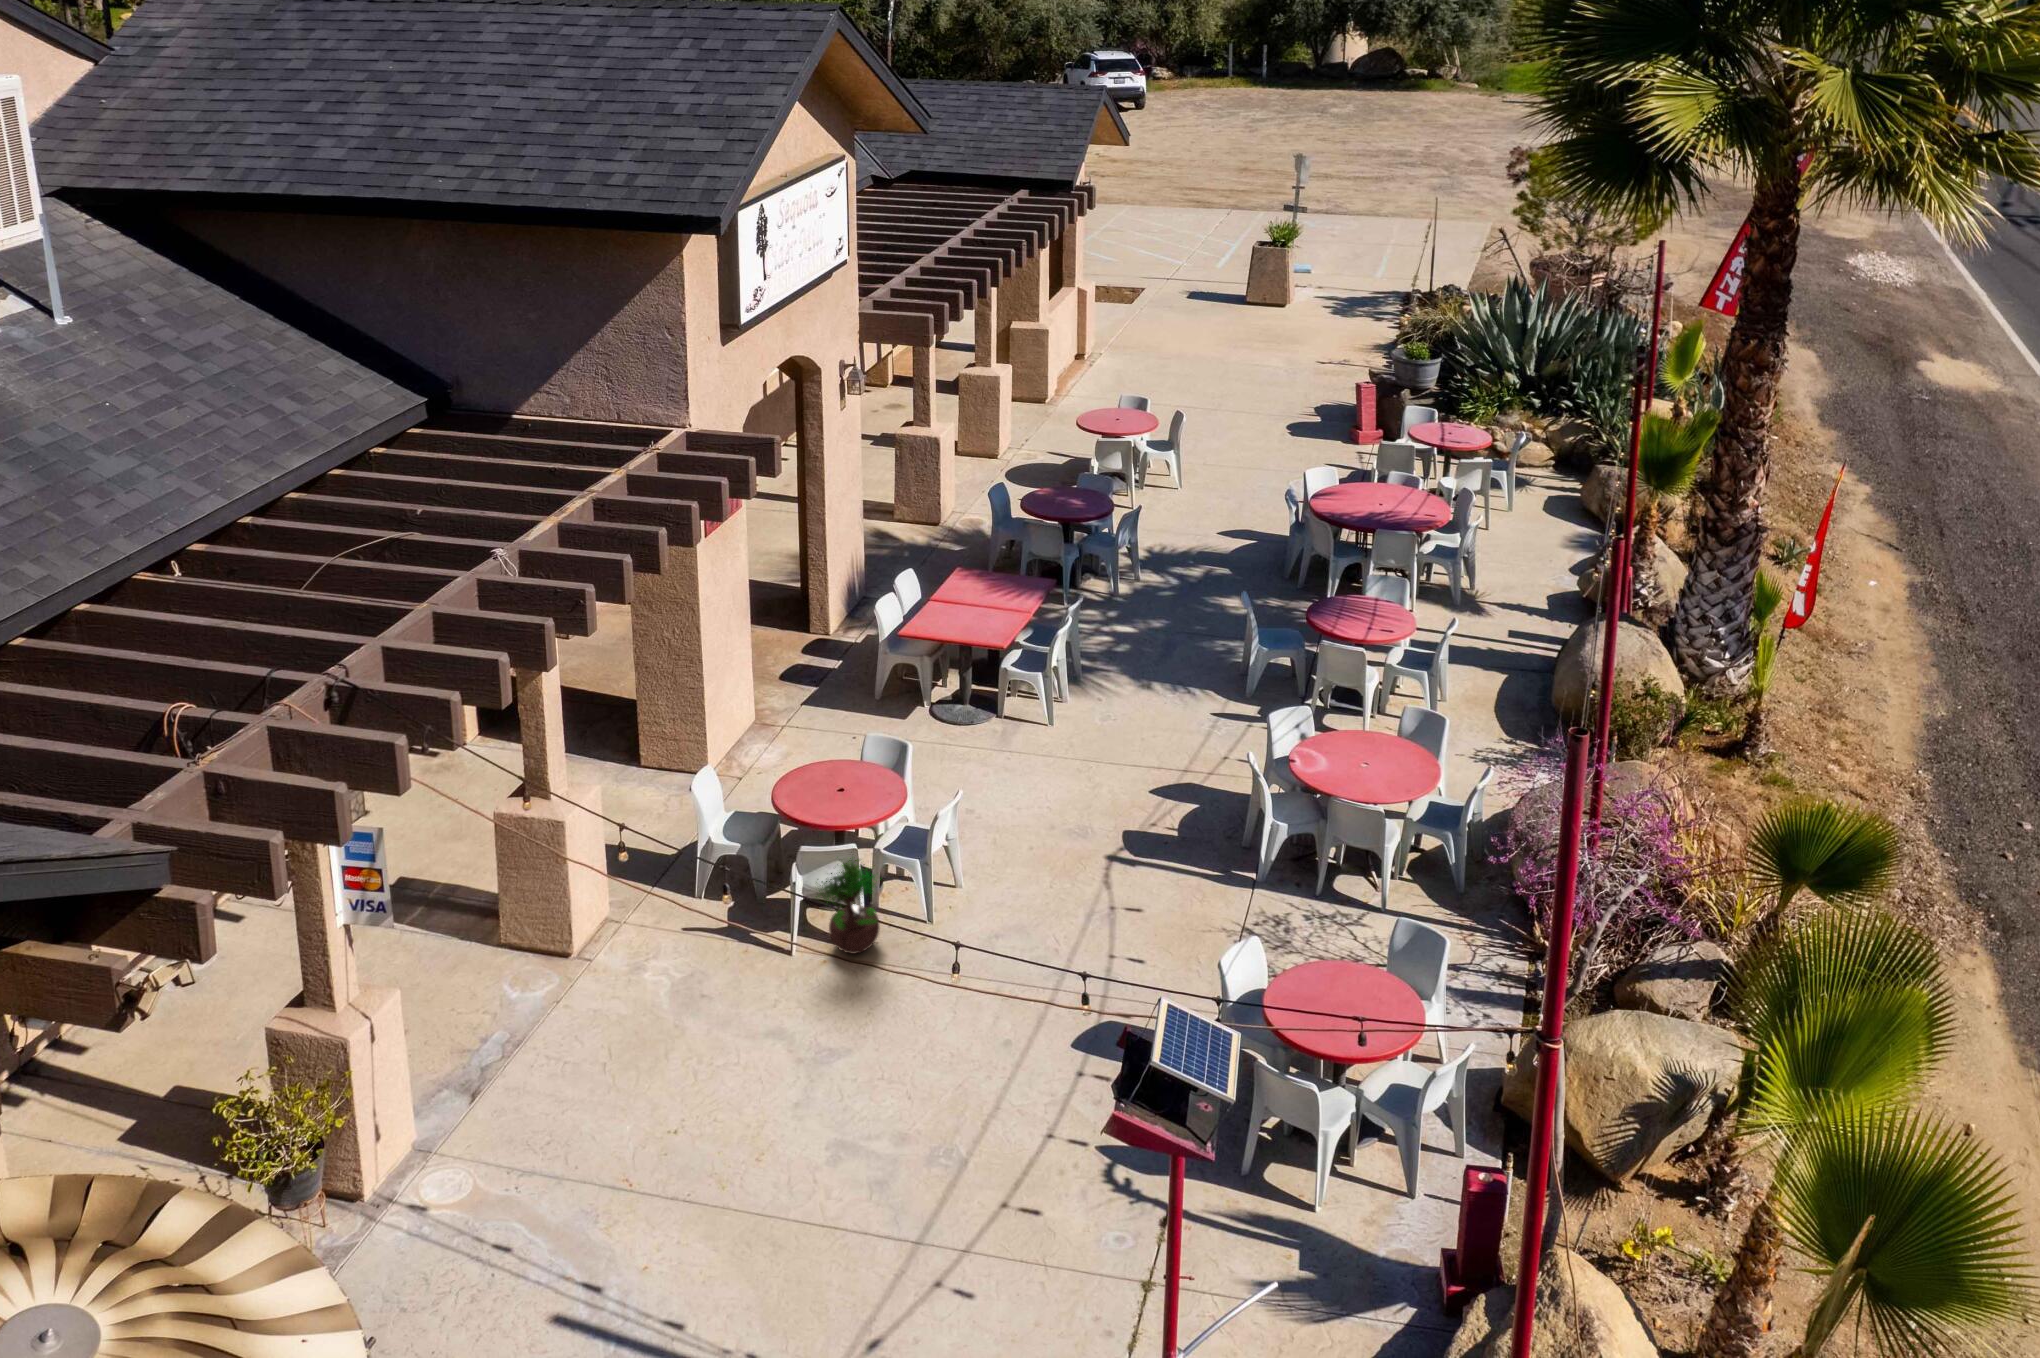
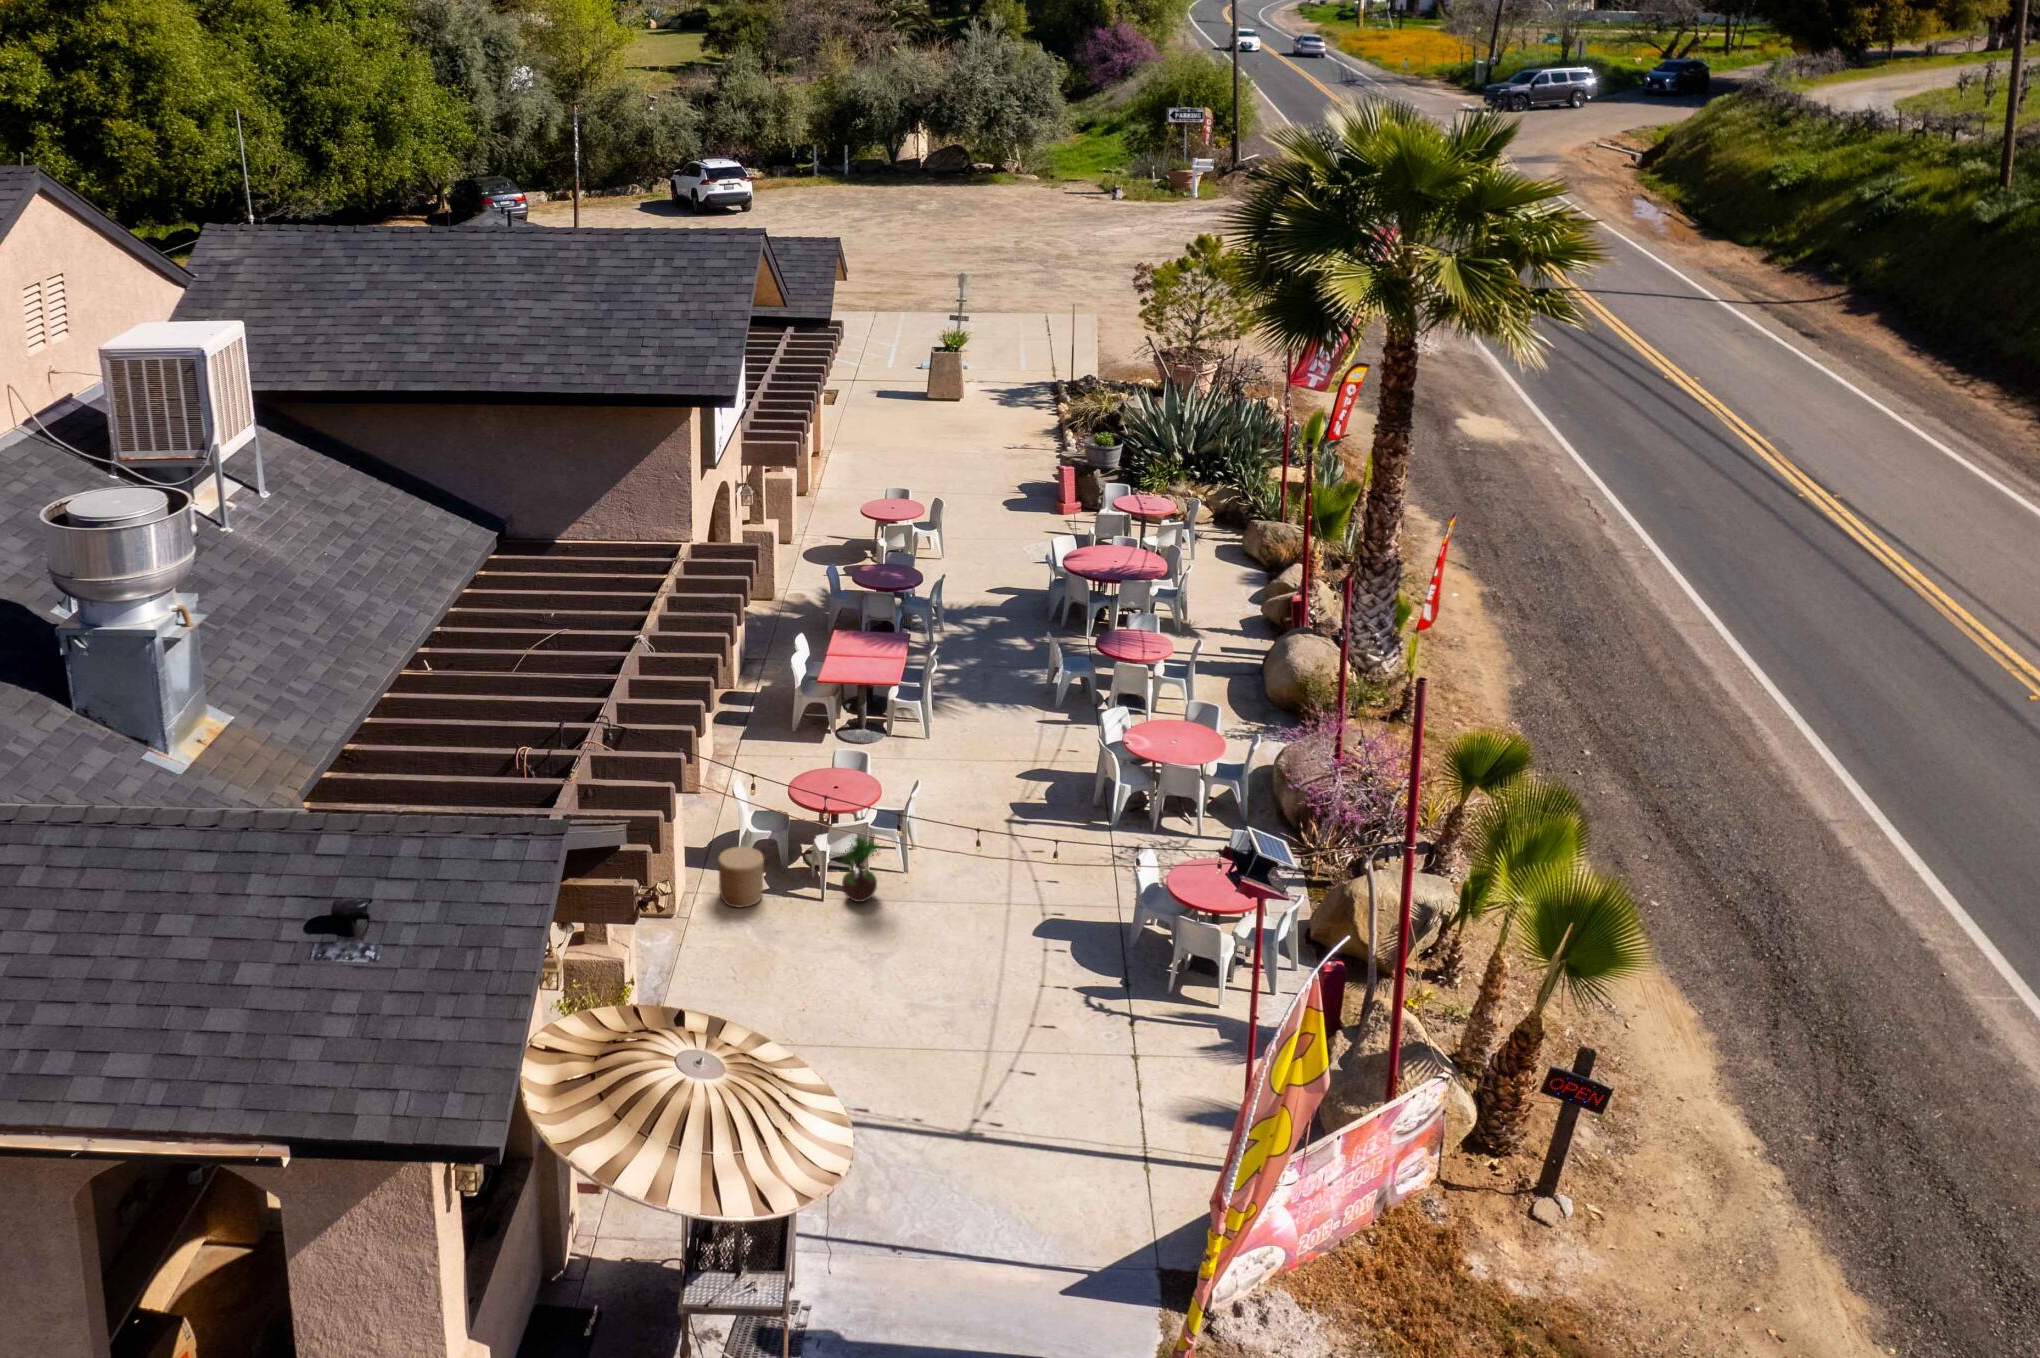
woven basket: none [660,854,726,942] -> present [718,847,764,908]

